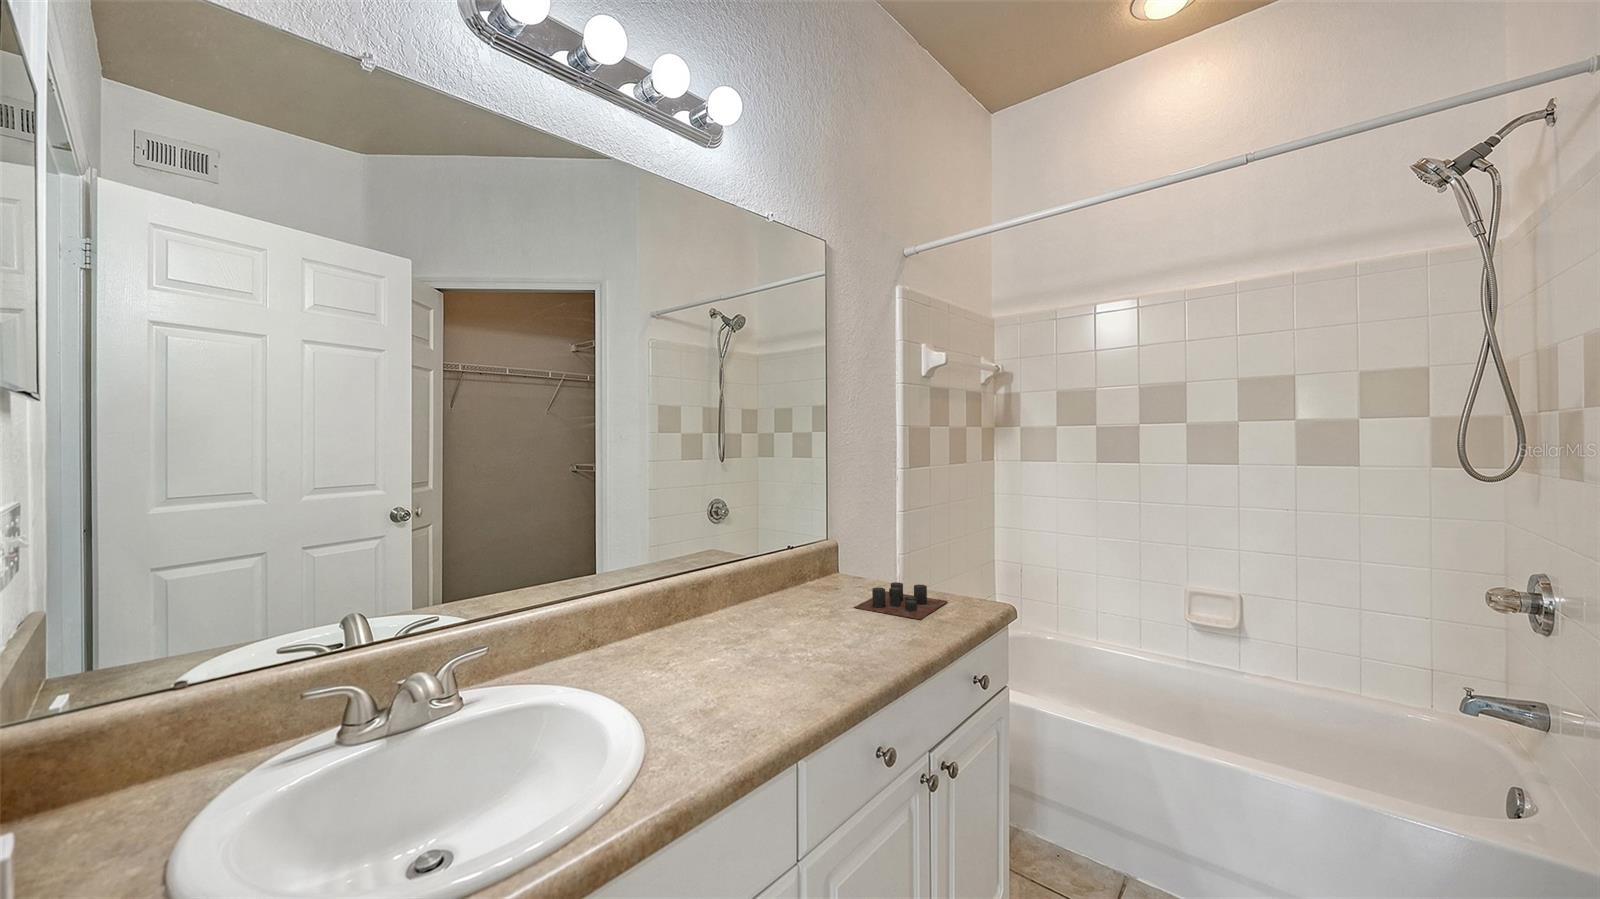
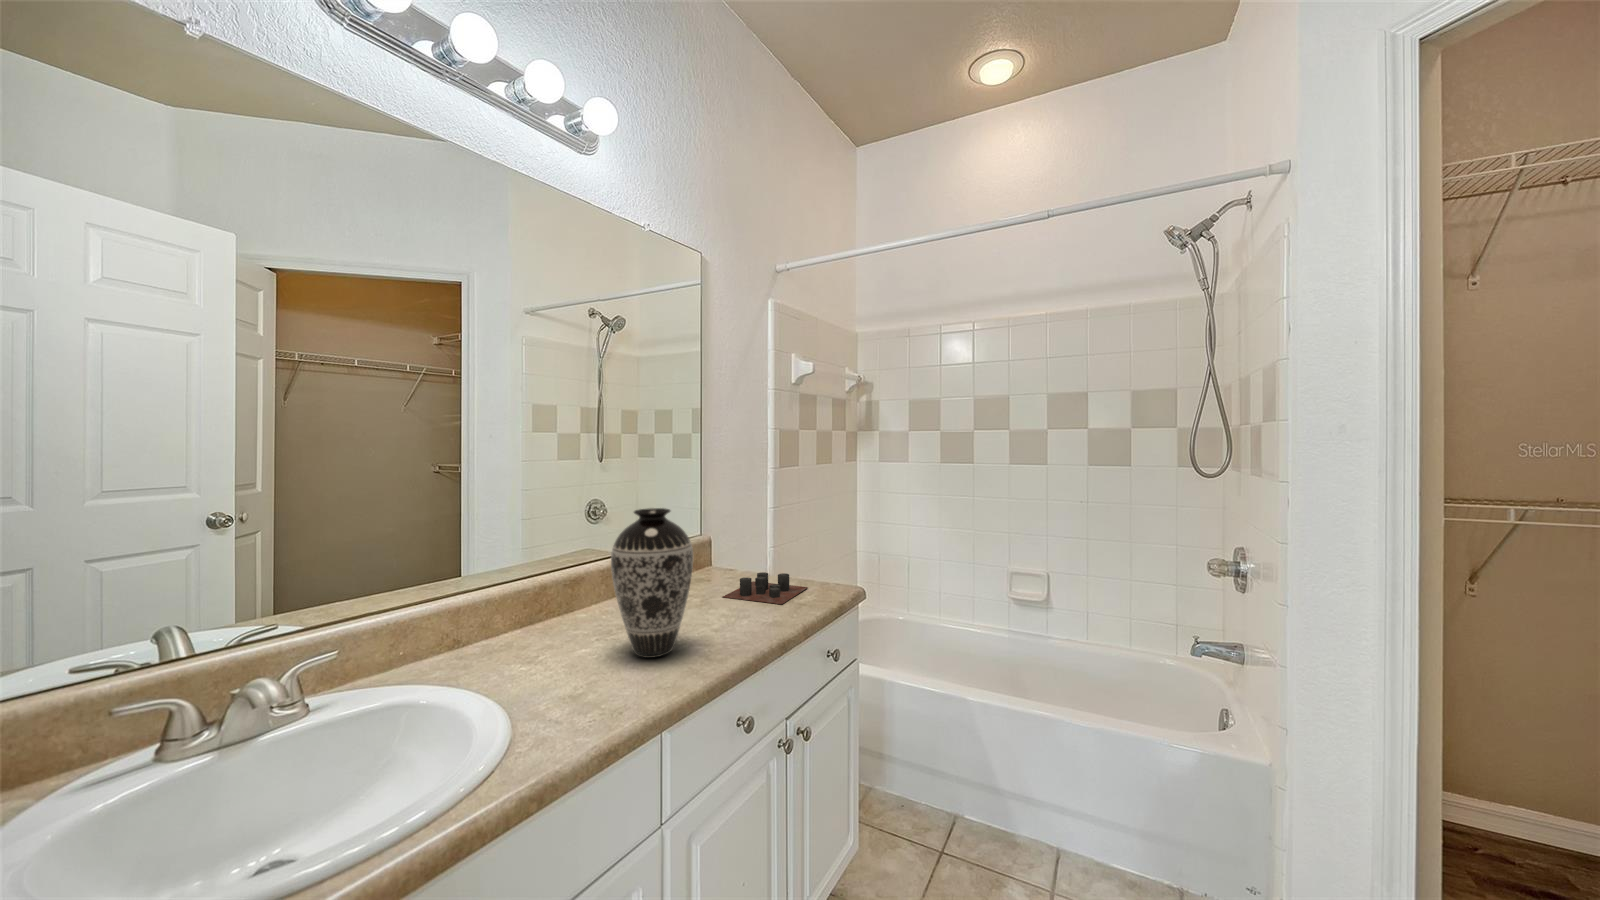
decorative vase: none [741,512,826,673] -> present [611,508,693,658]

